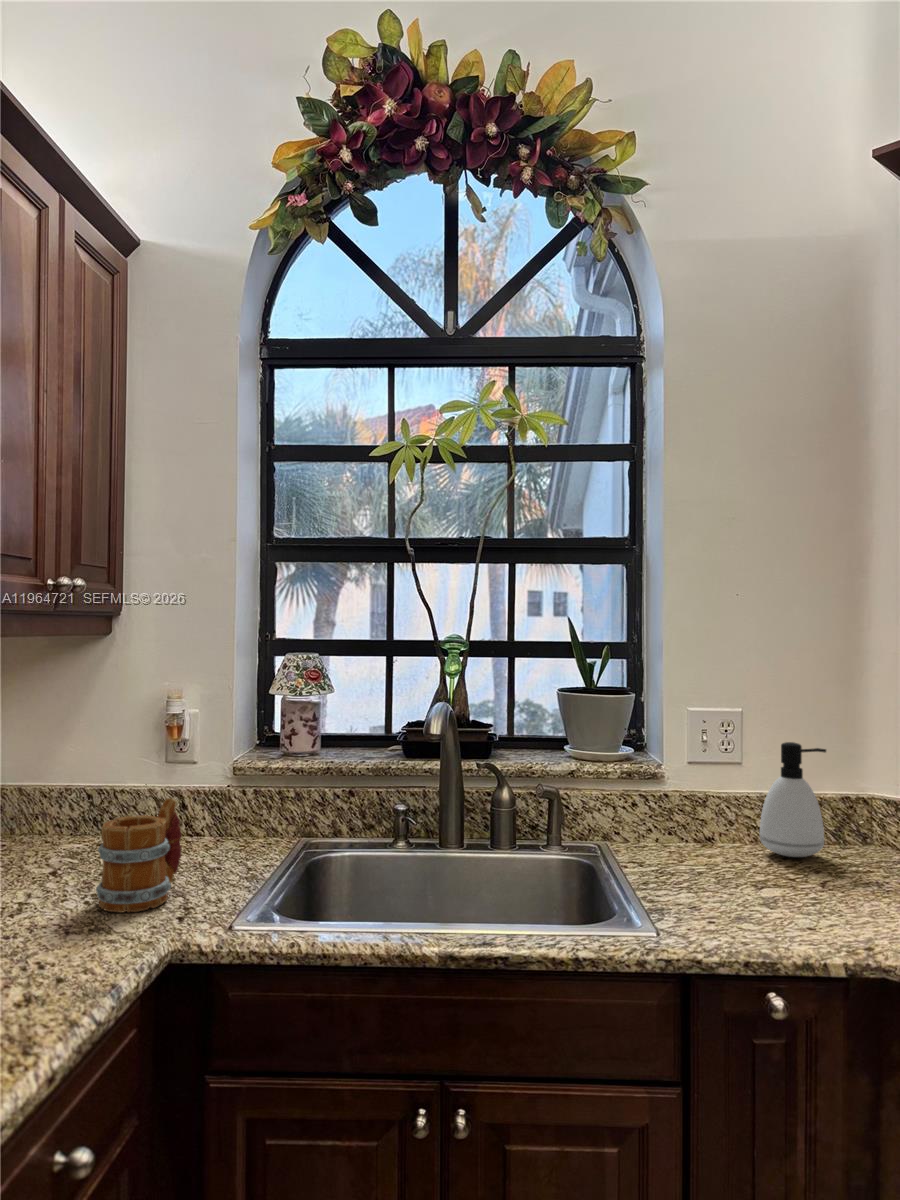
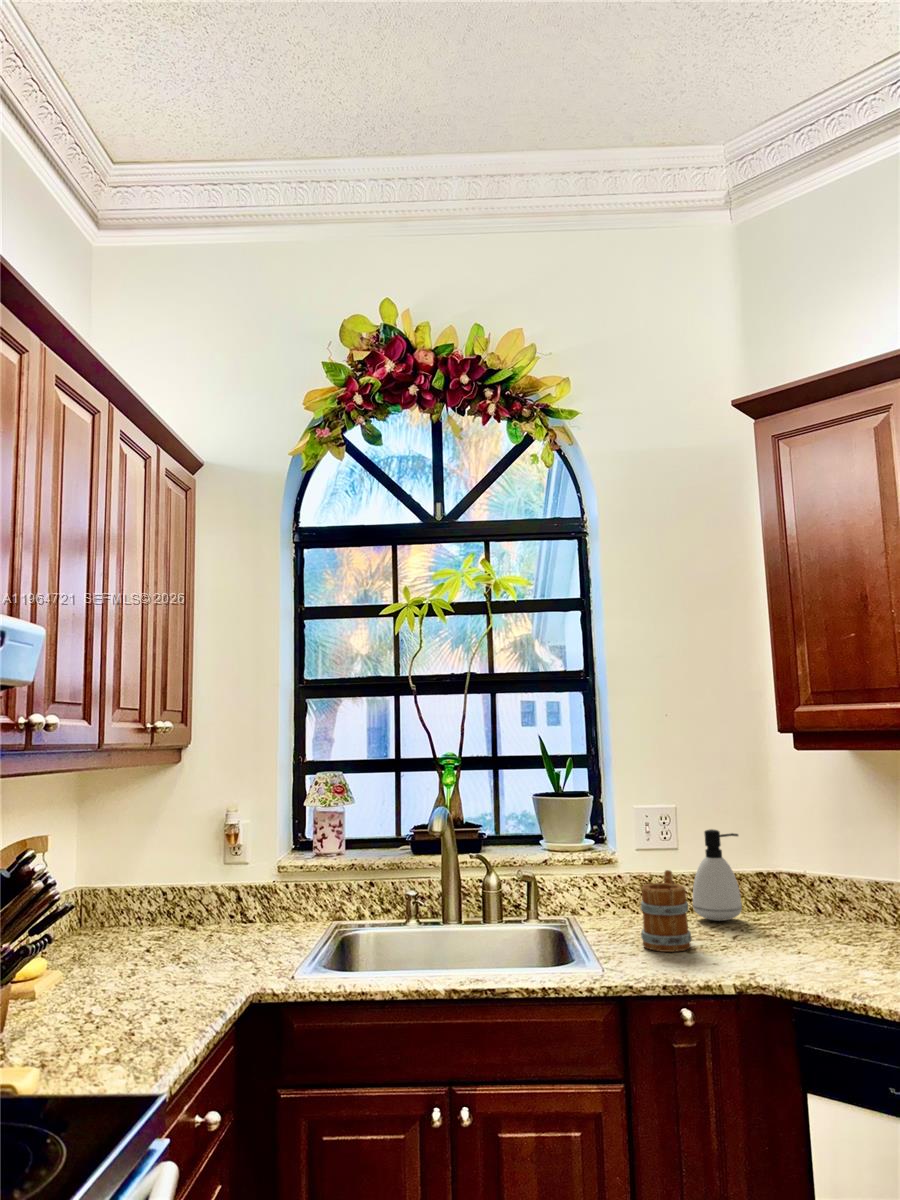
mug: present [96,798,182,912] -> present [641,870,692,952]

